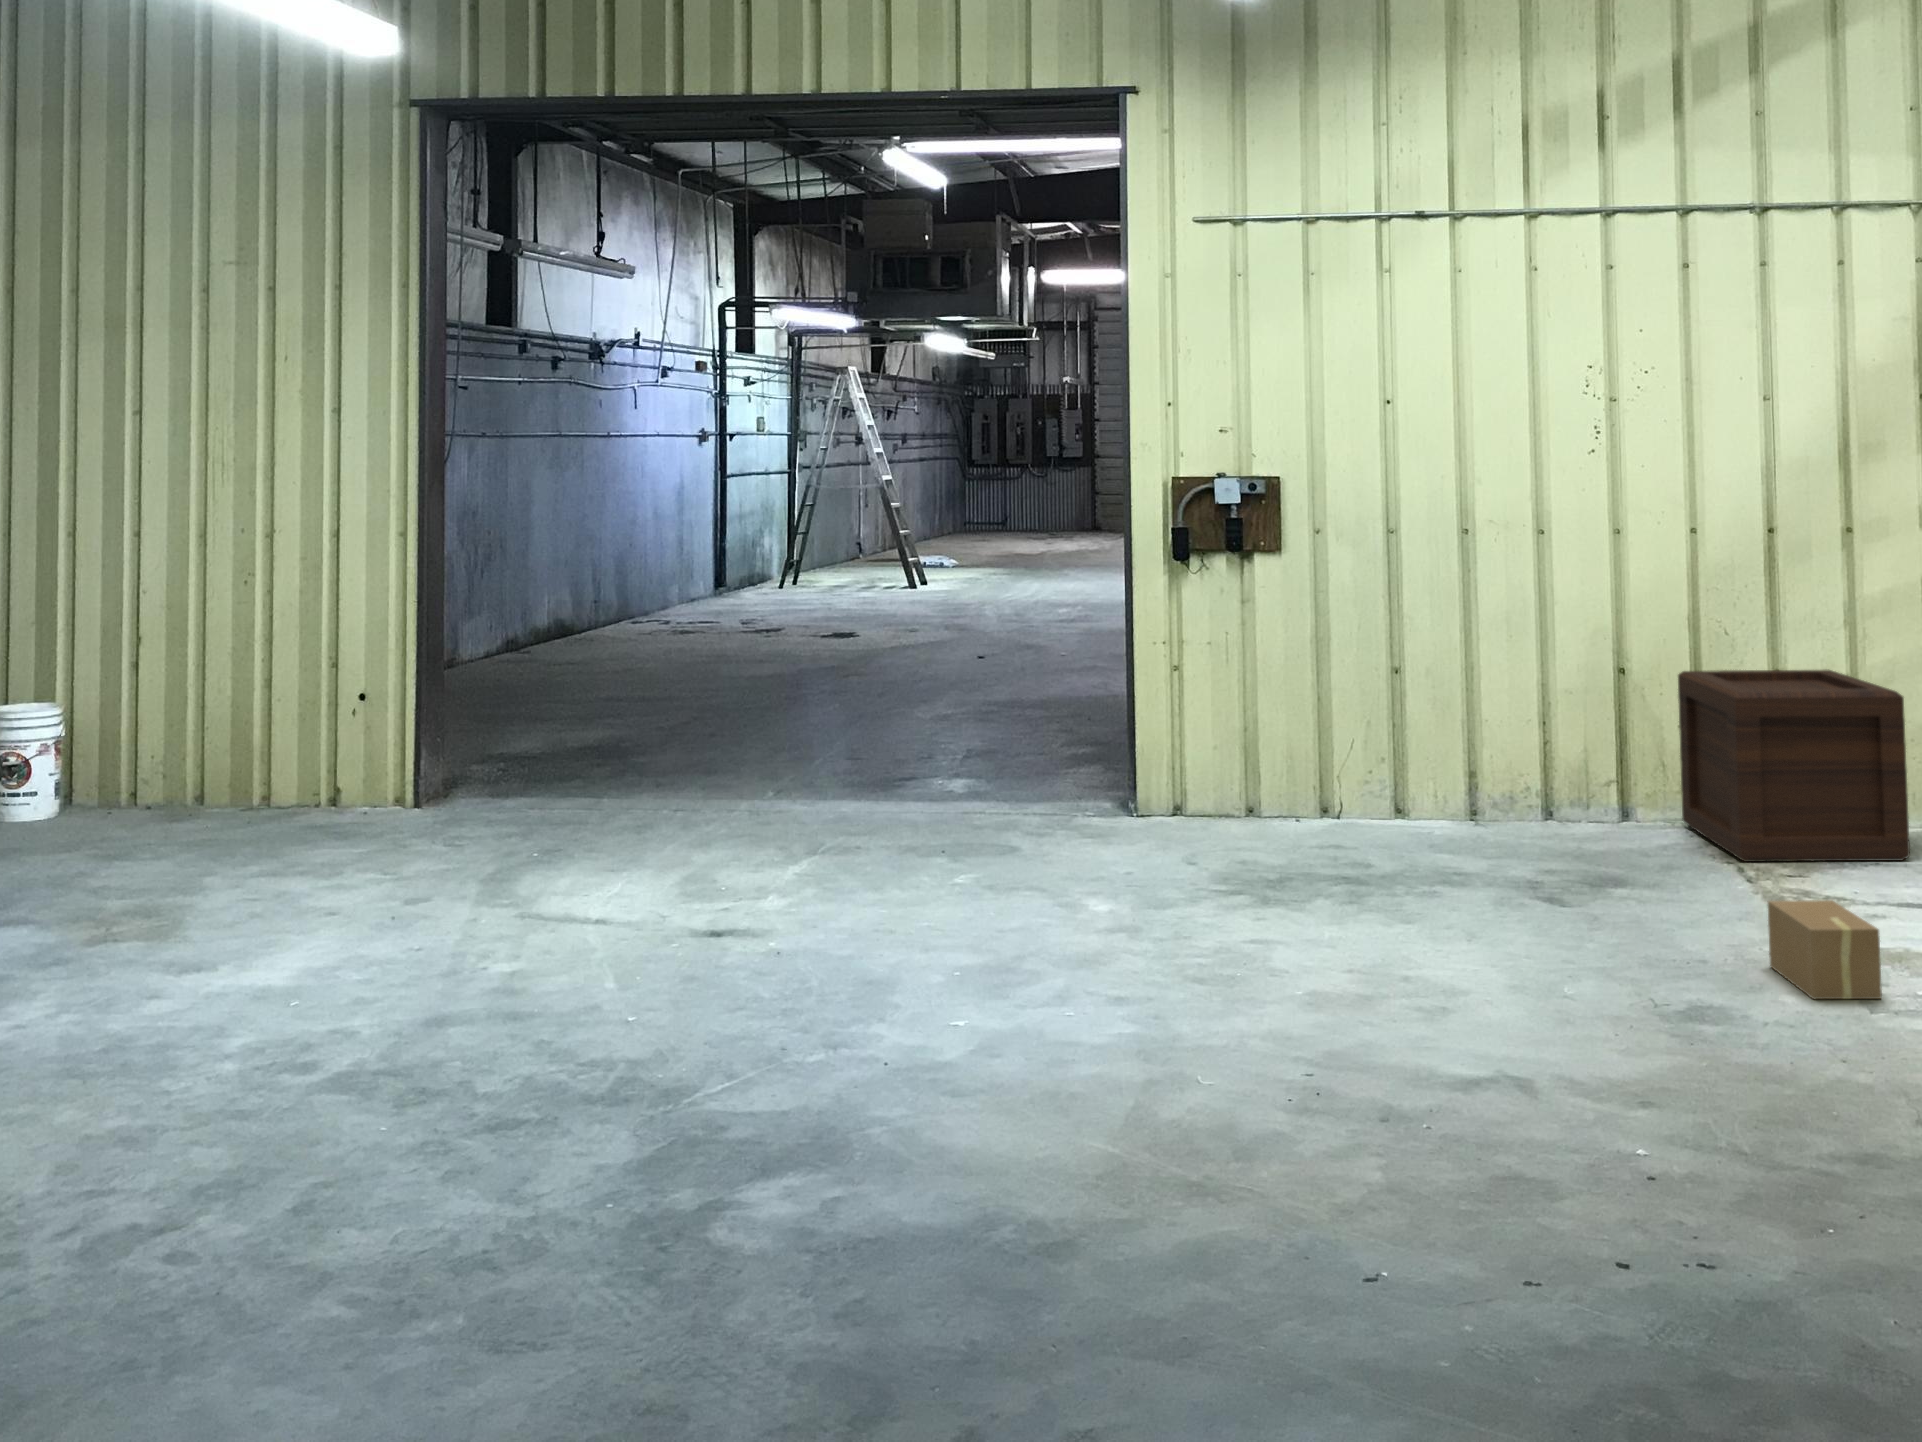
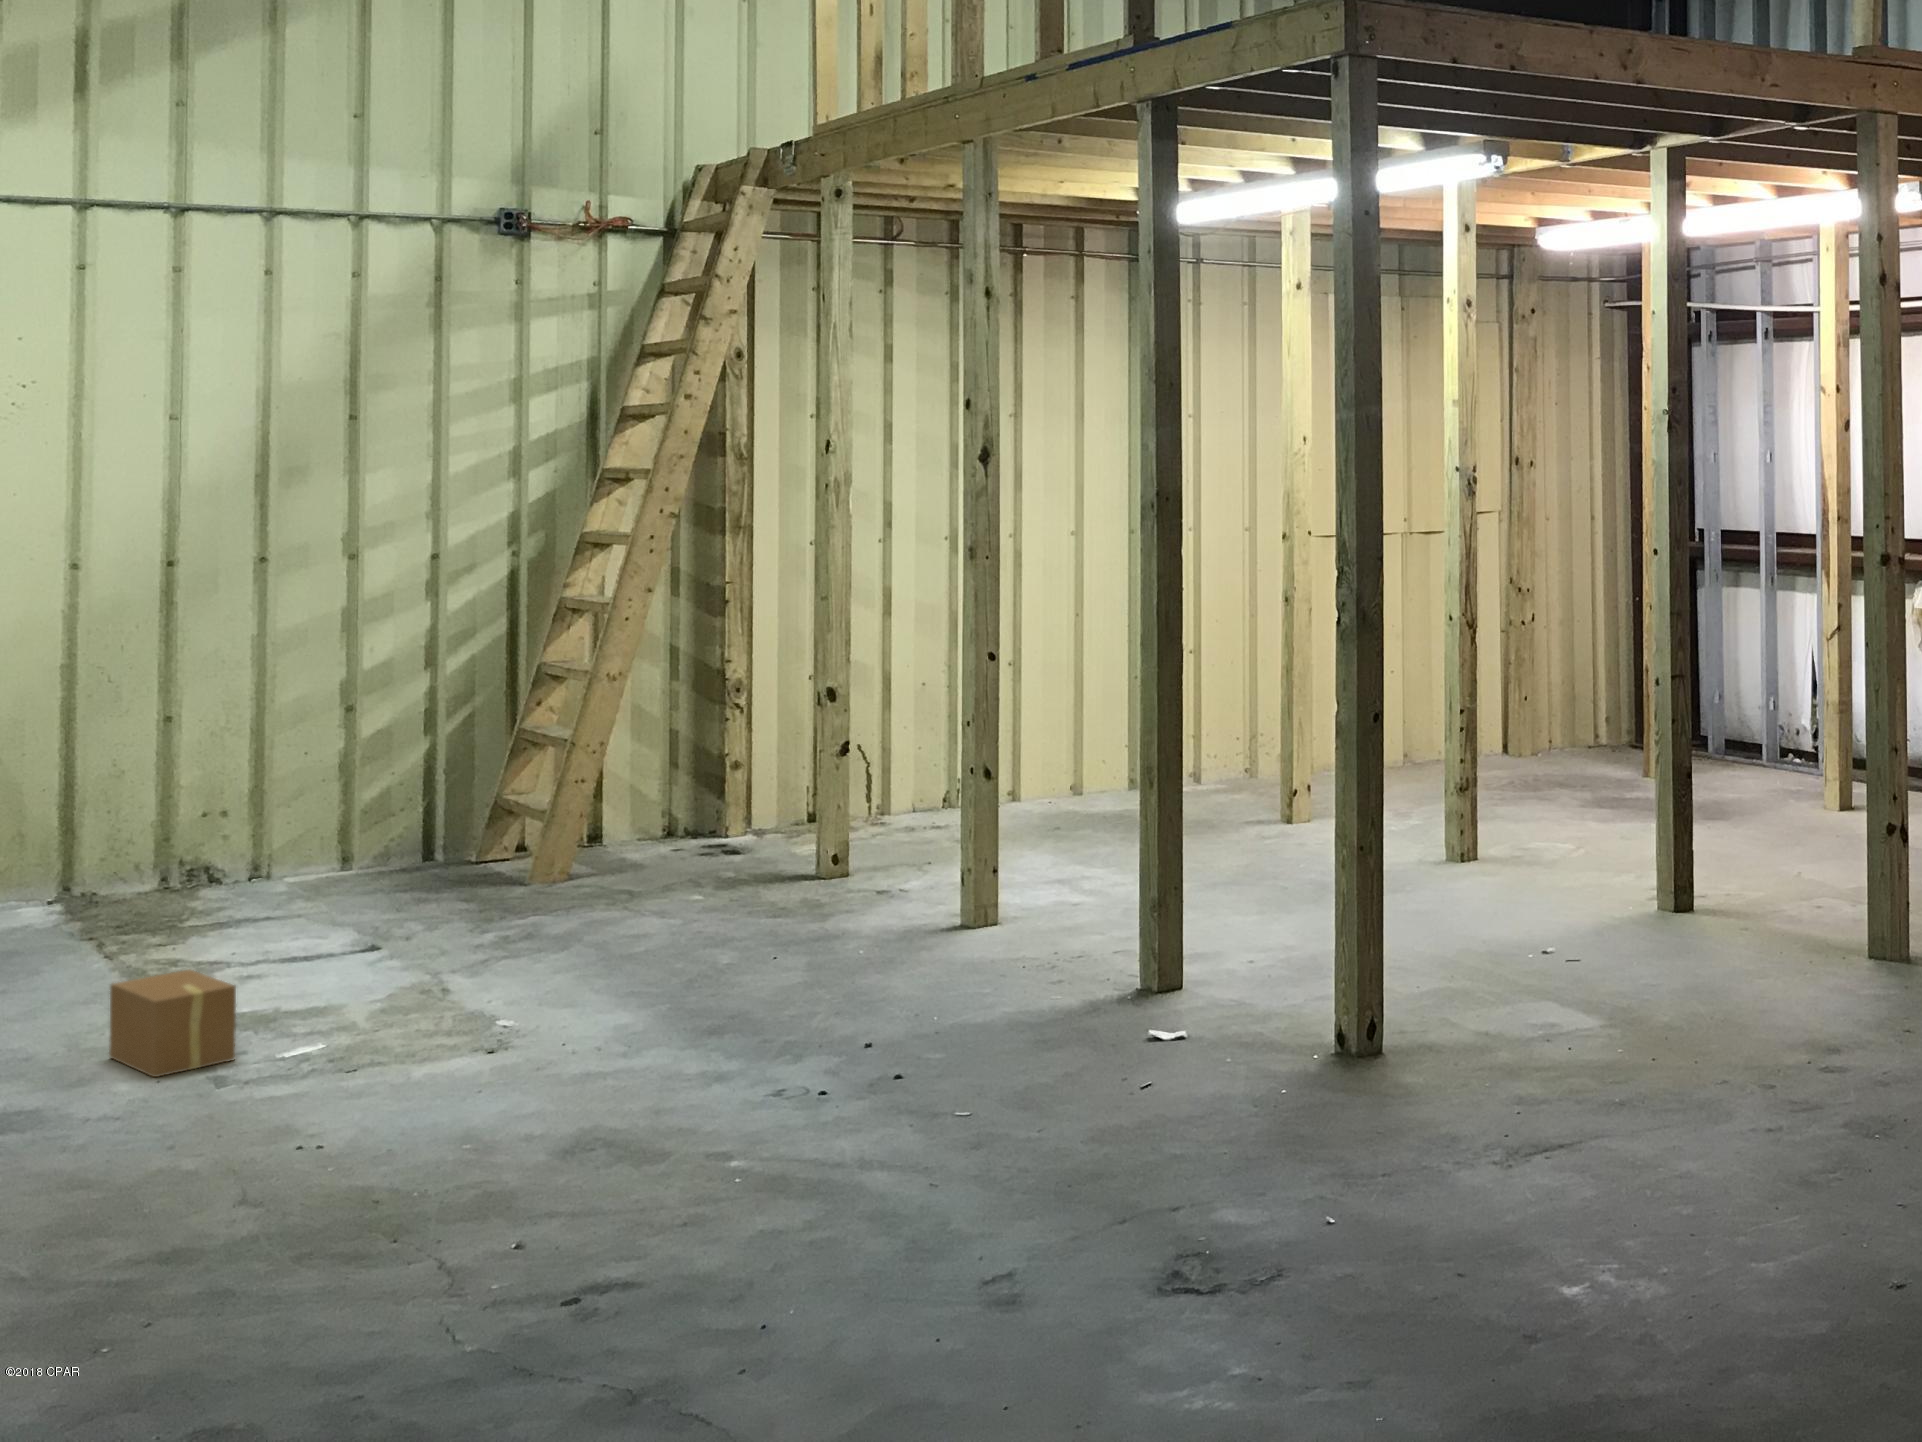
wooden crate: present [1678,670,1910,862] -> none [31,728,308,960]

